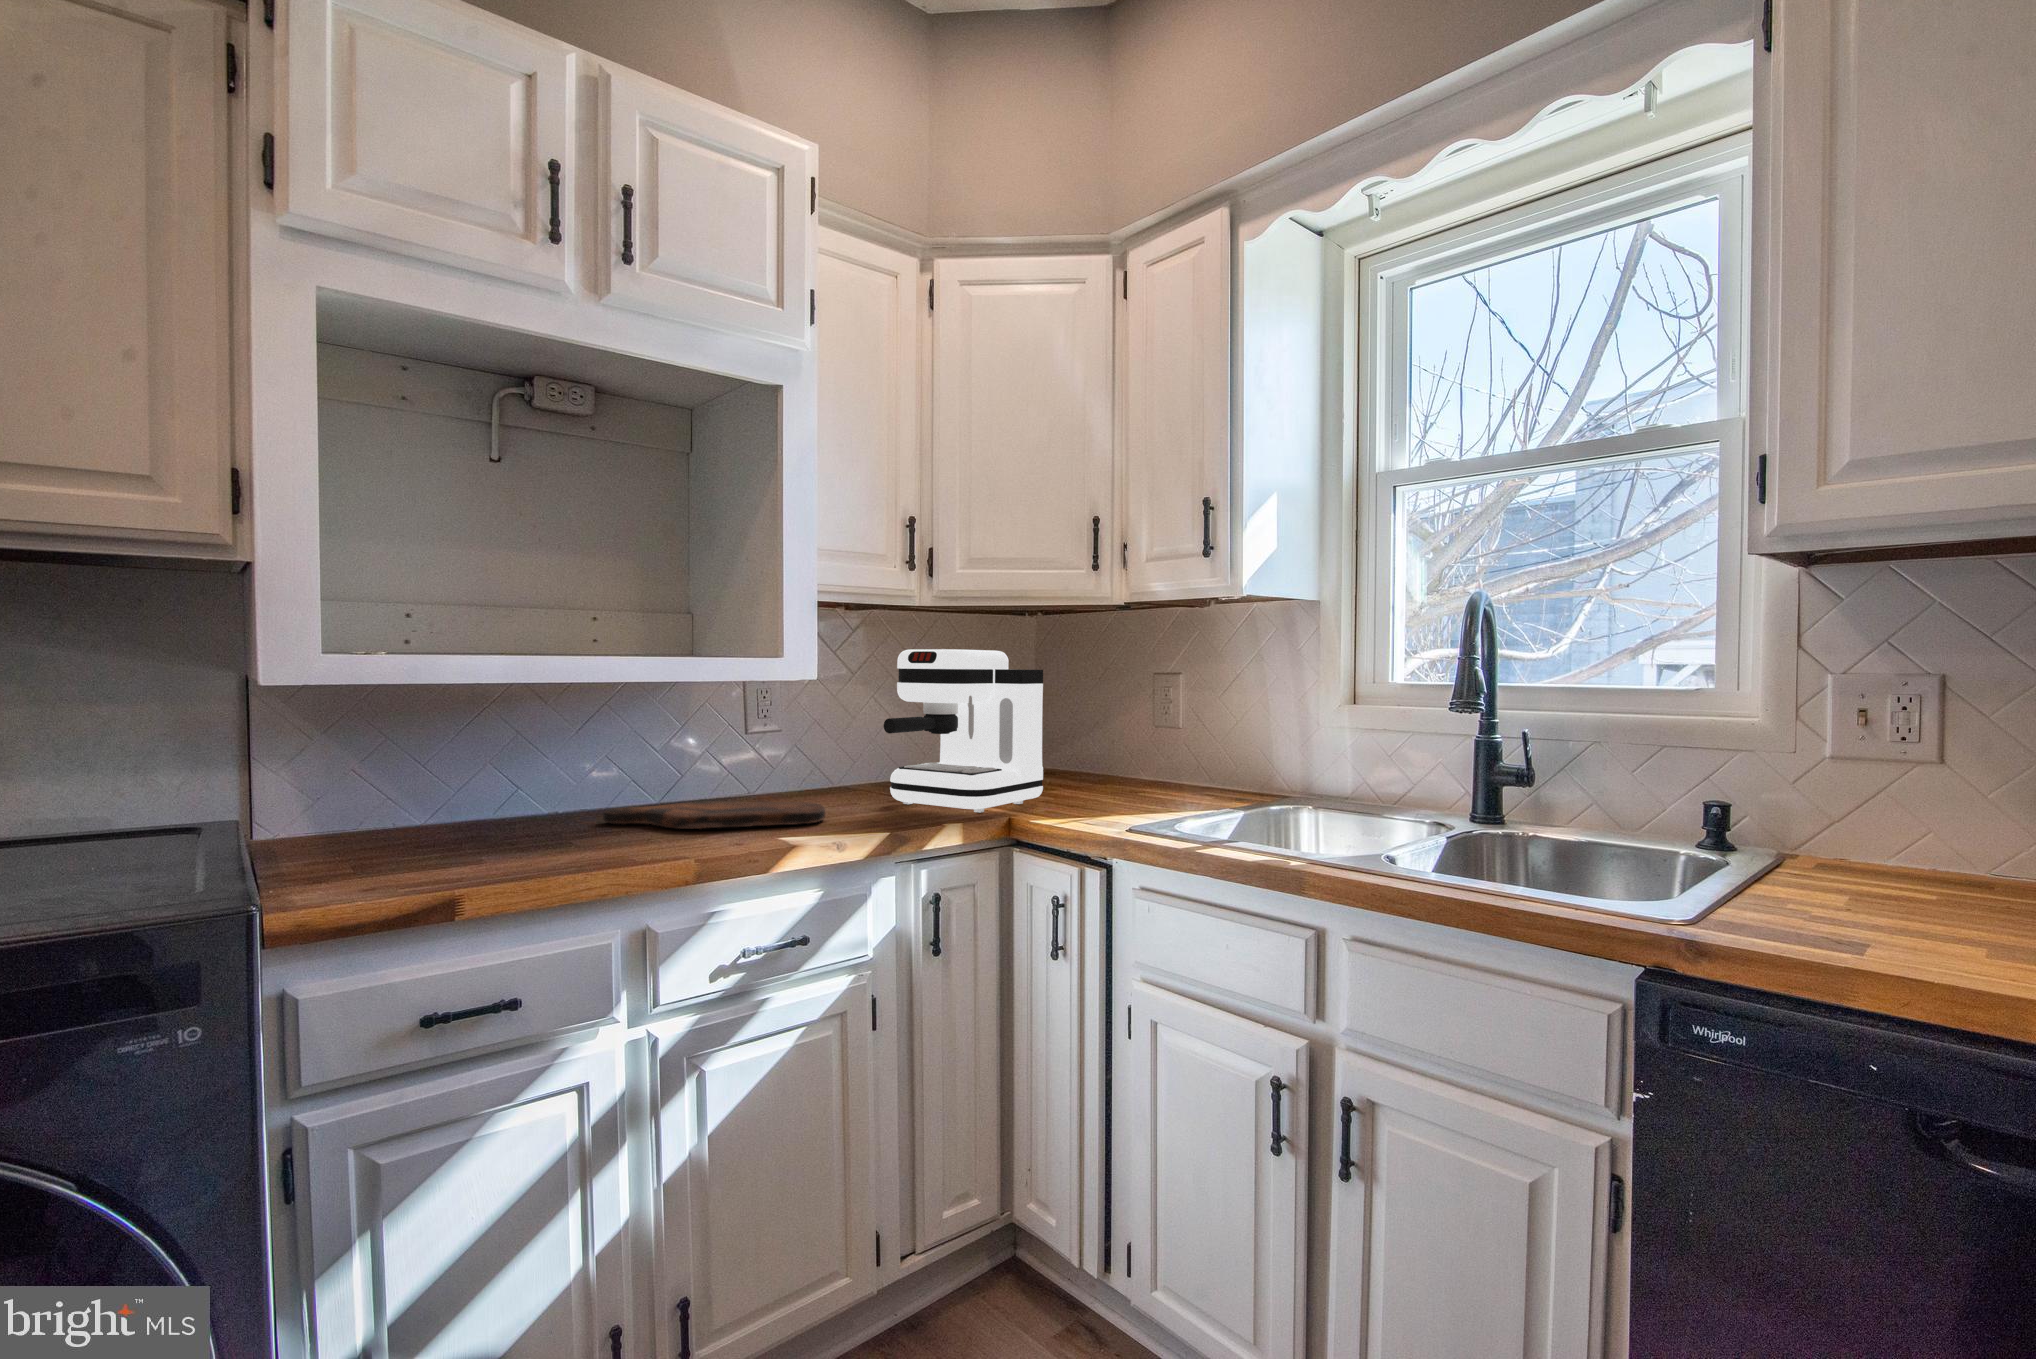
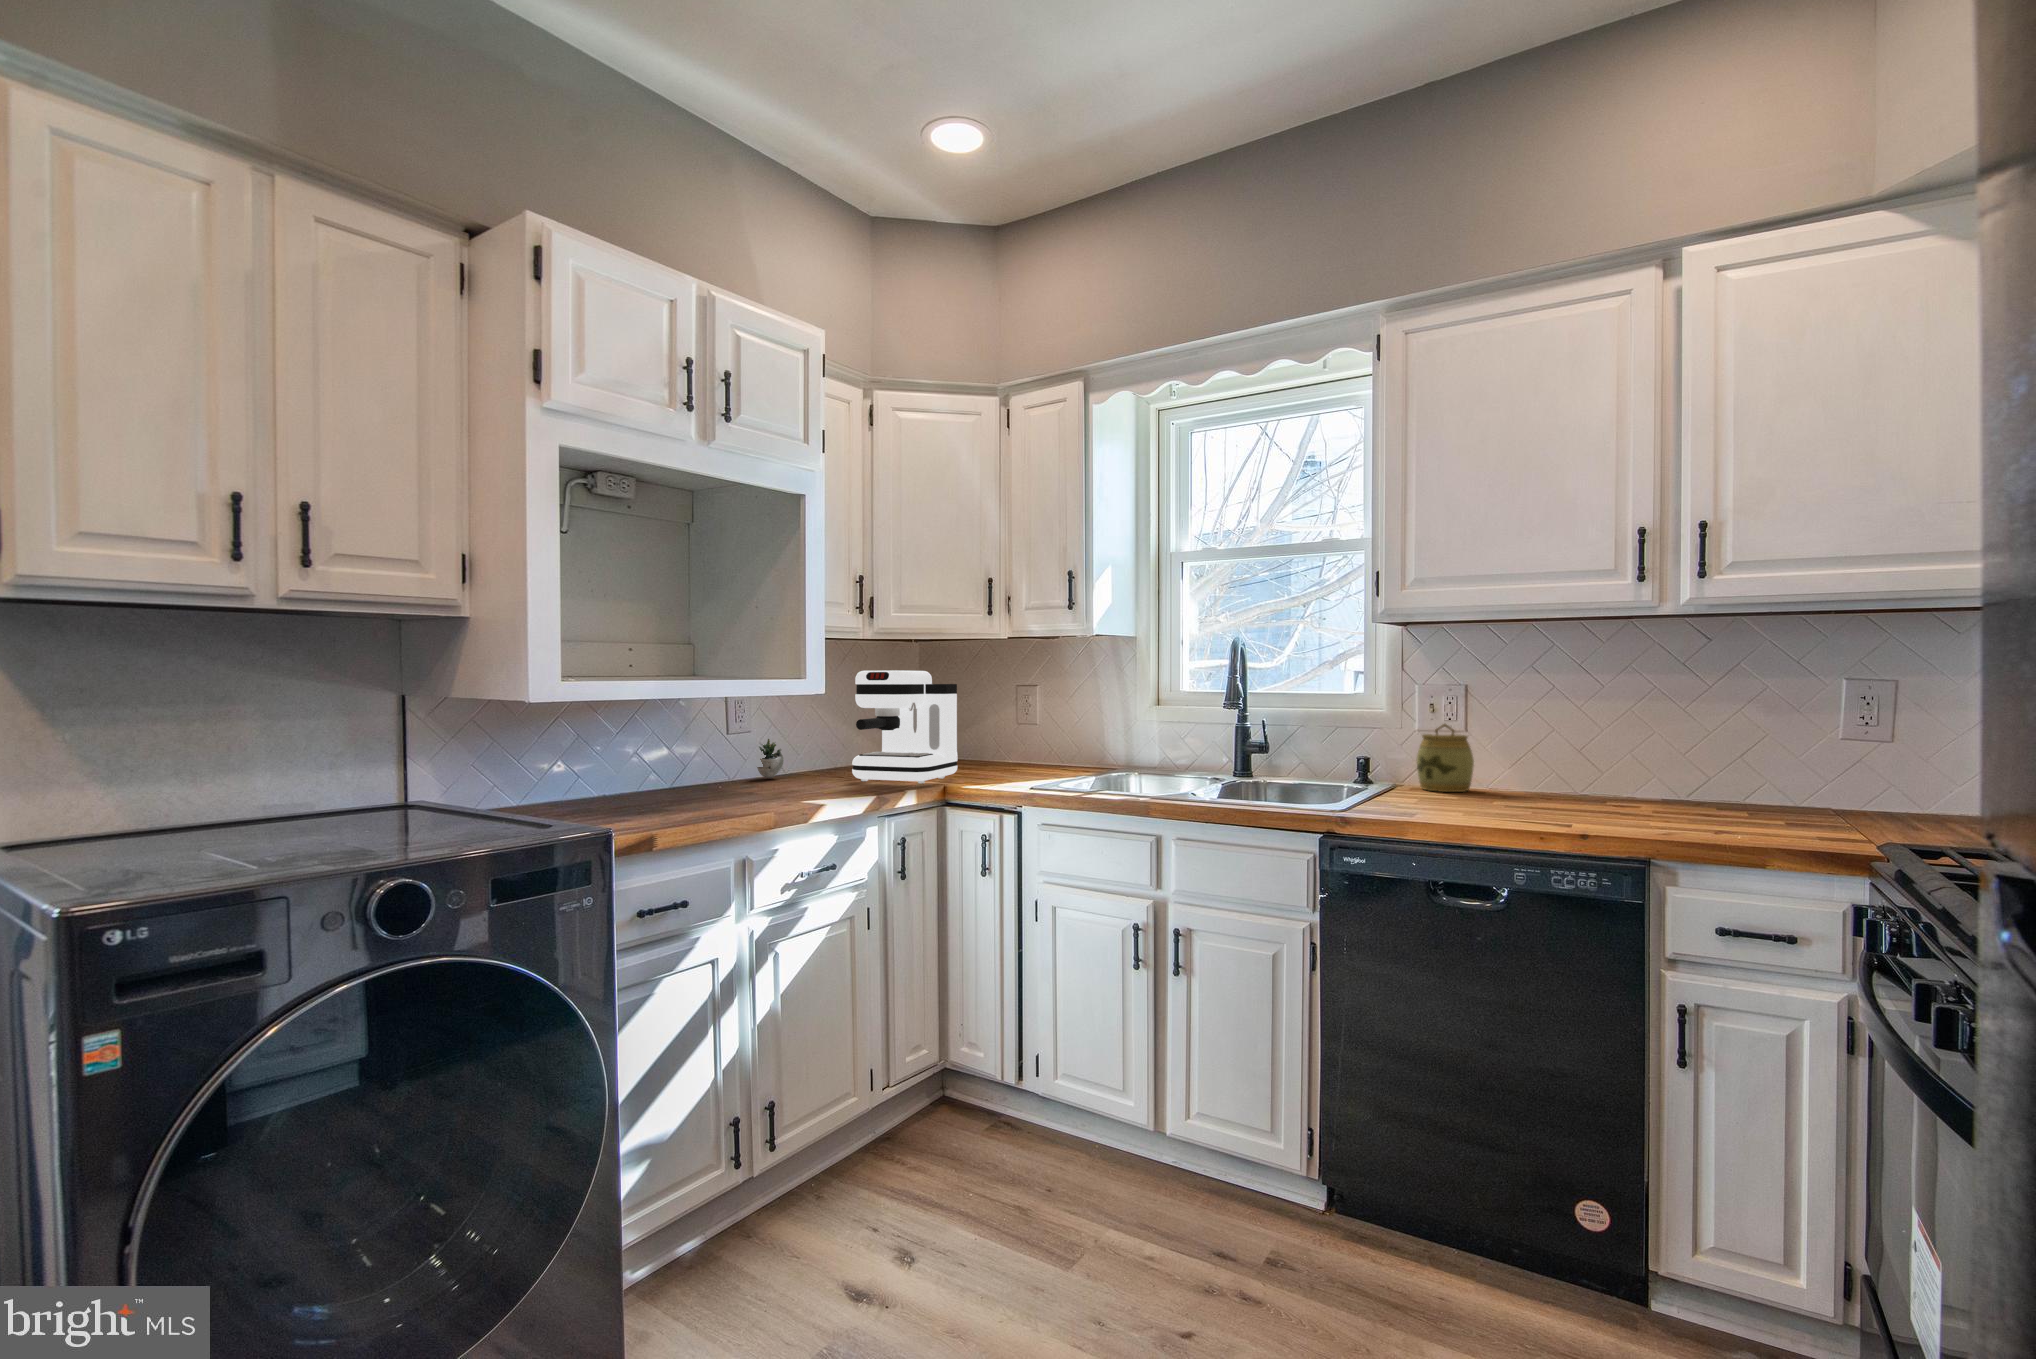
succulent plant: none [778,736,846,793] -> present [757,735,809,778]
jar: none [1830,753,1961,885] -> present [1417,724,1474,792]
cutting board: present [603,801,825,829] -> none [665,780,823,798]

